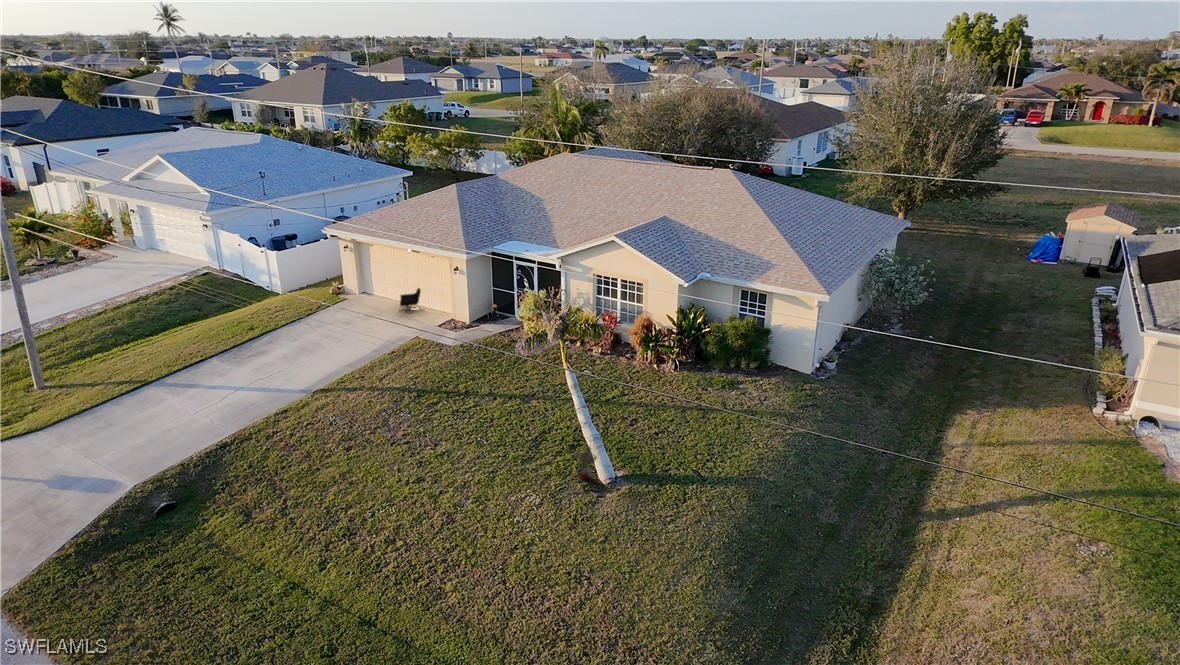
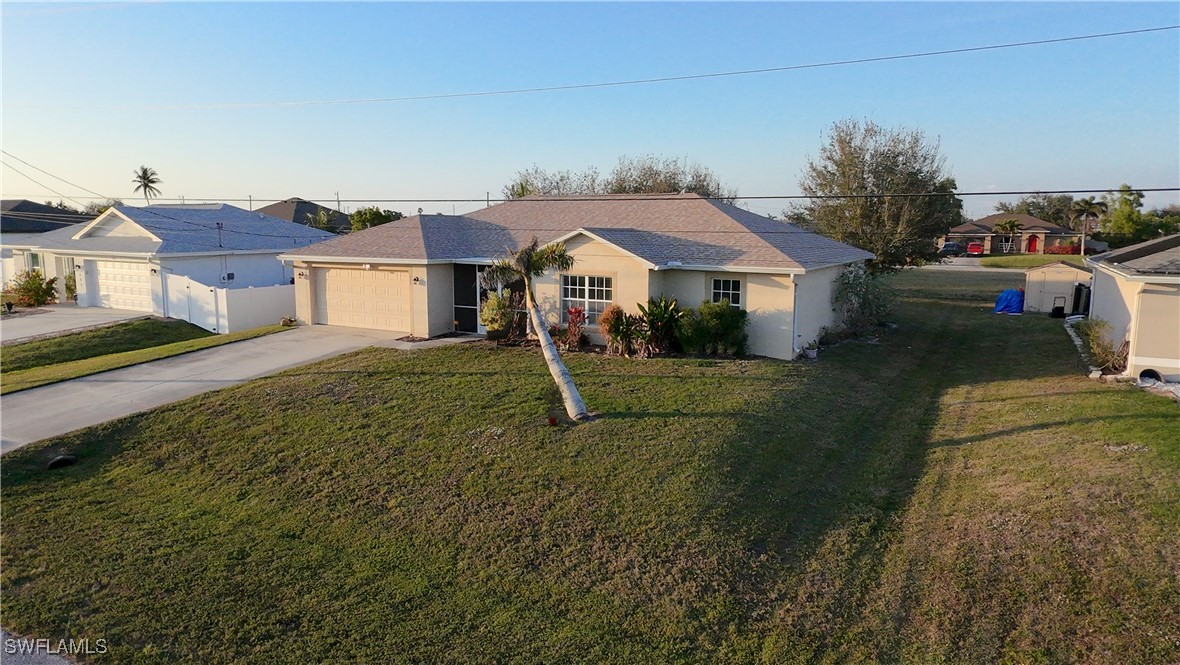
lounge chair: present [400,288,421,312] -> present [486,322,512,349]

